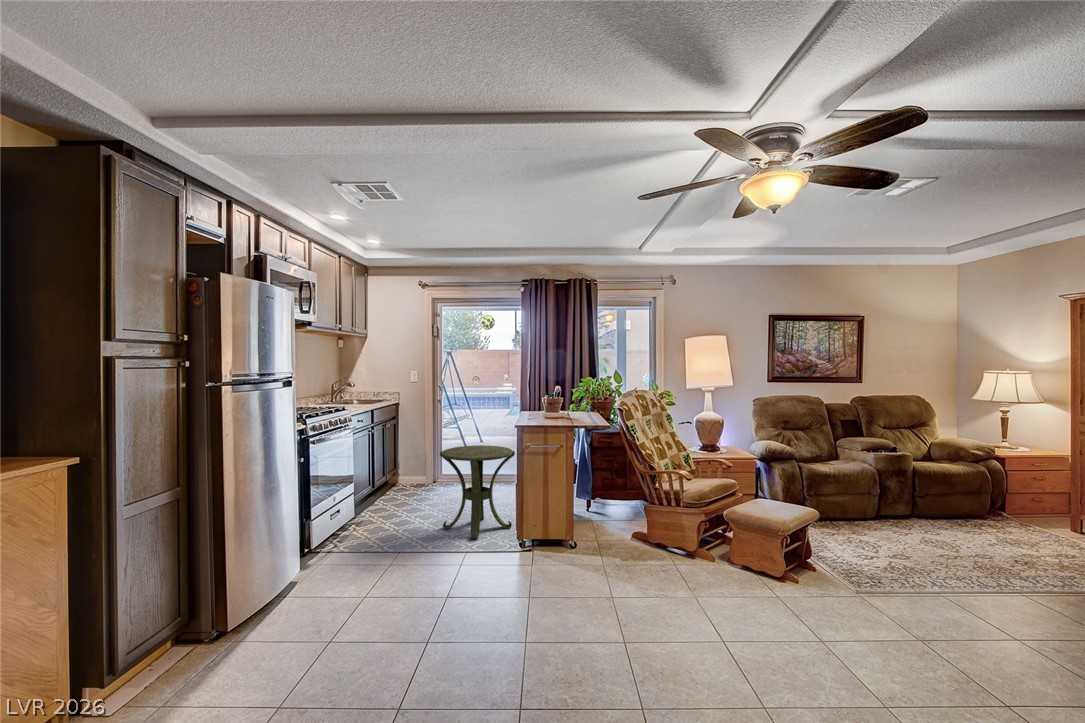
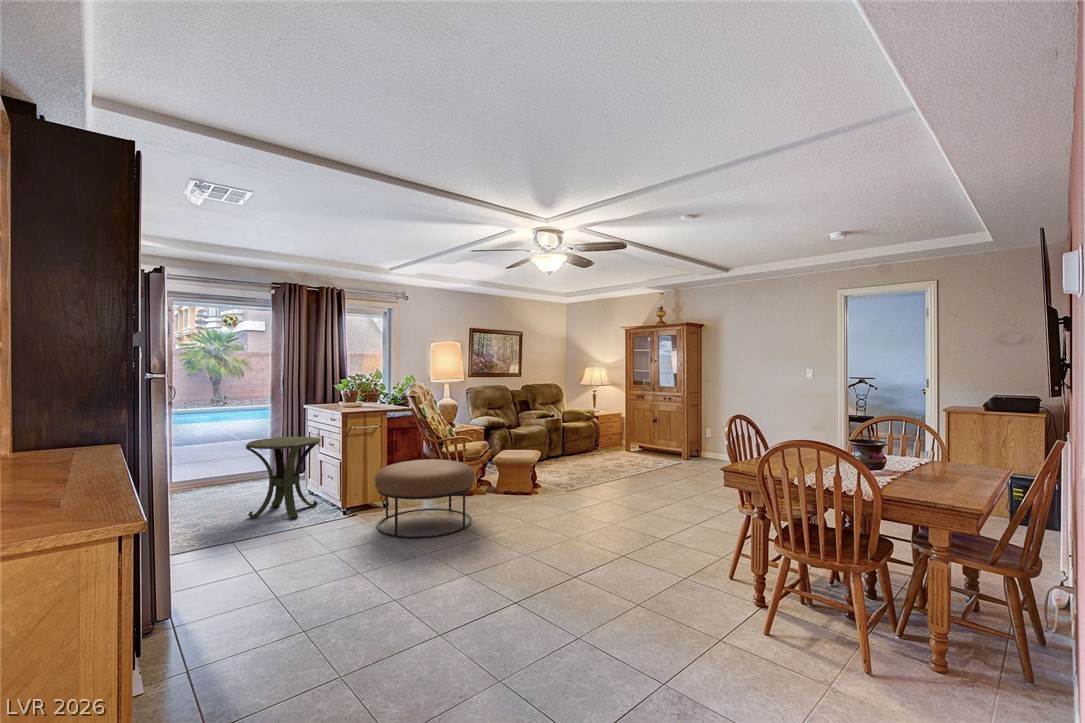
ottoman: none [517,497,651,619] -> present [375,459,474,538]

